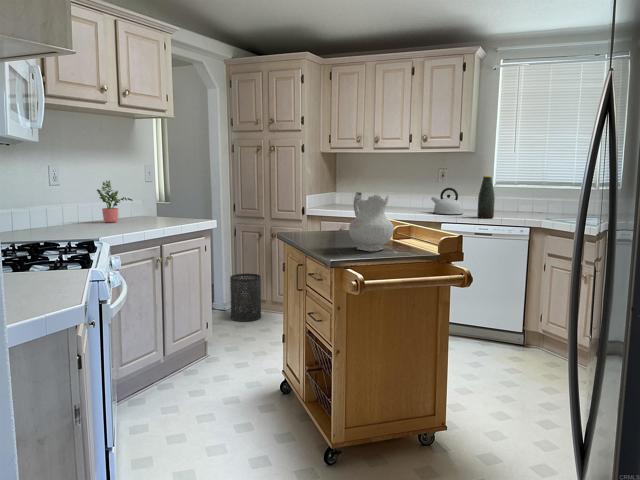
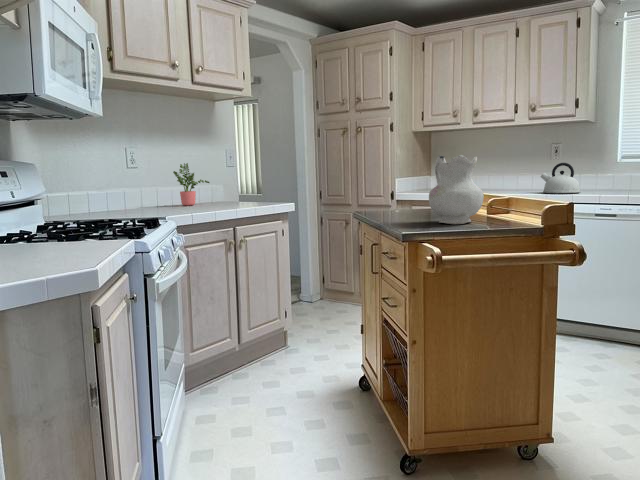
bottle: present [477,176,495,218] -> none [599,145,621,196]
trash can: present [230,273,261,322] -> none [316,263,349,313]

